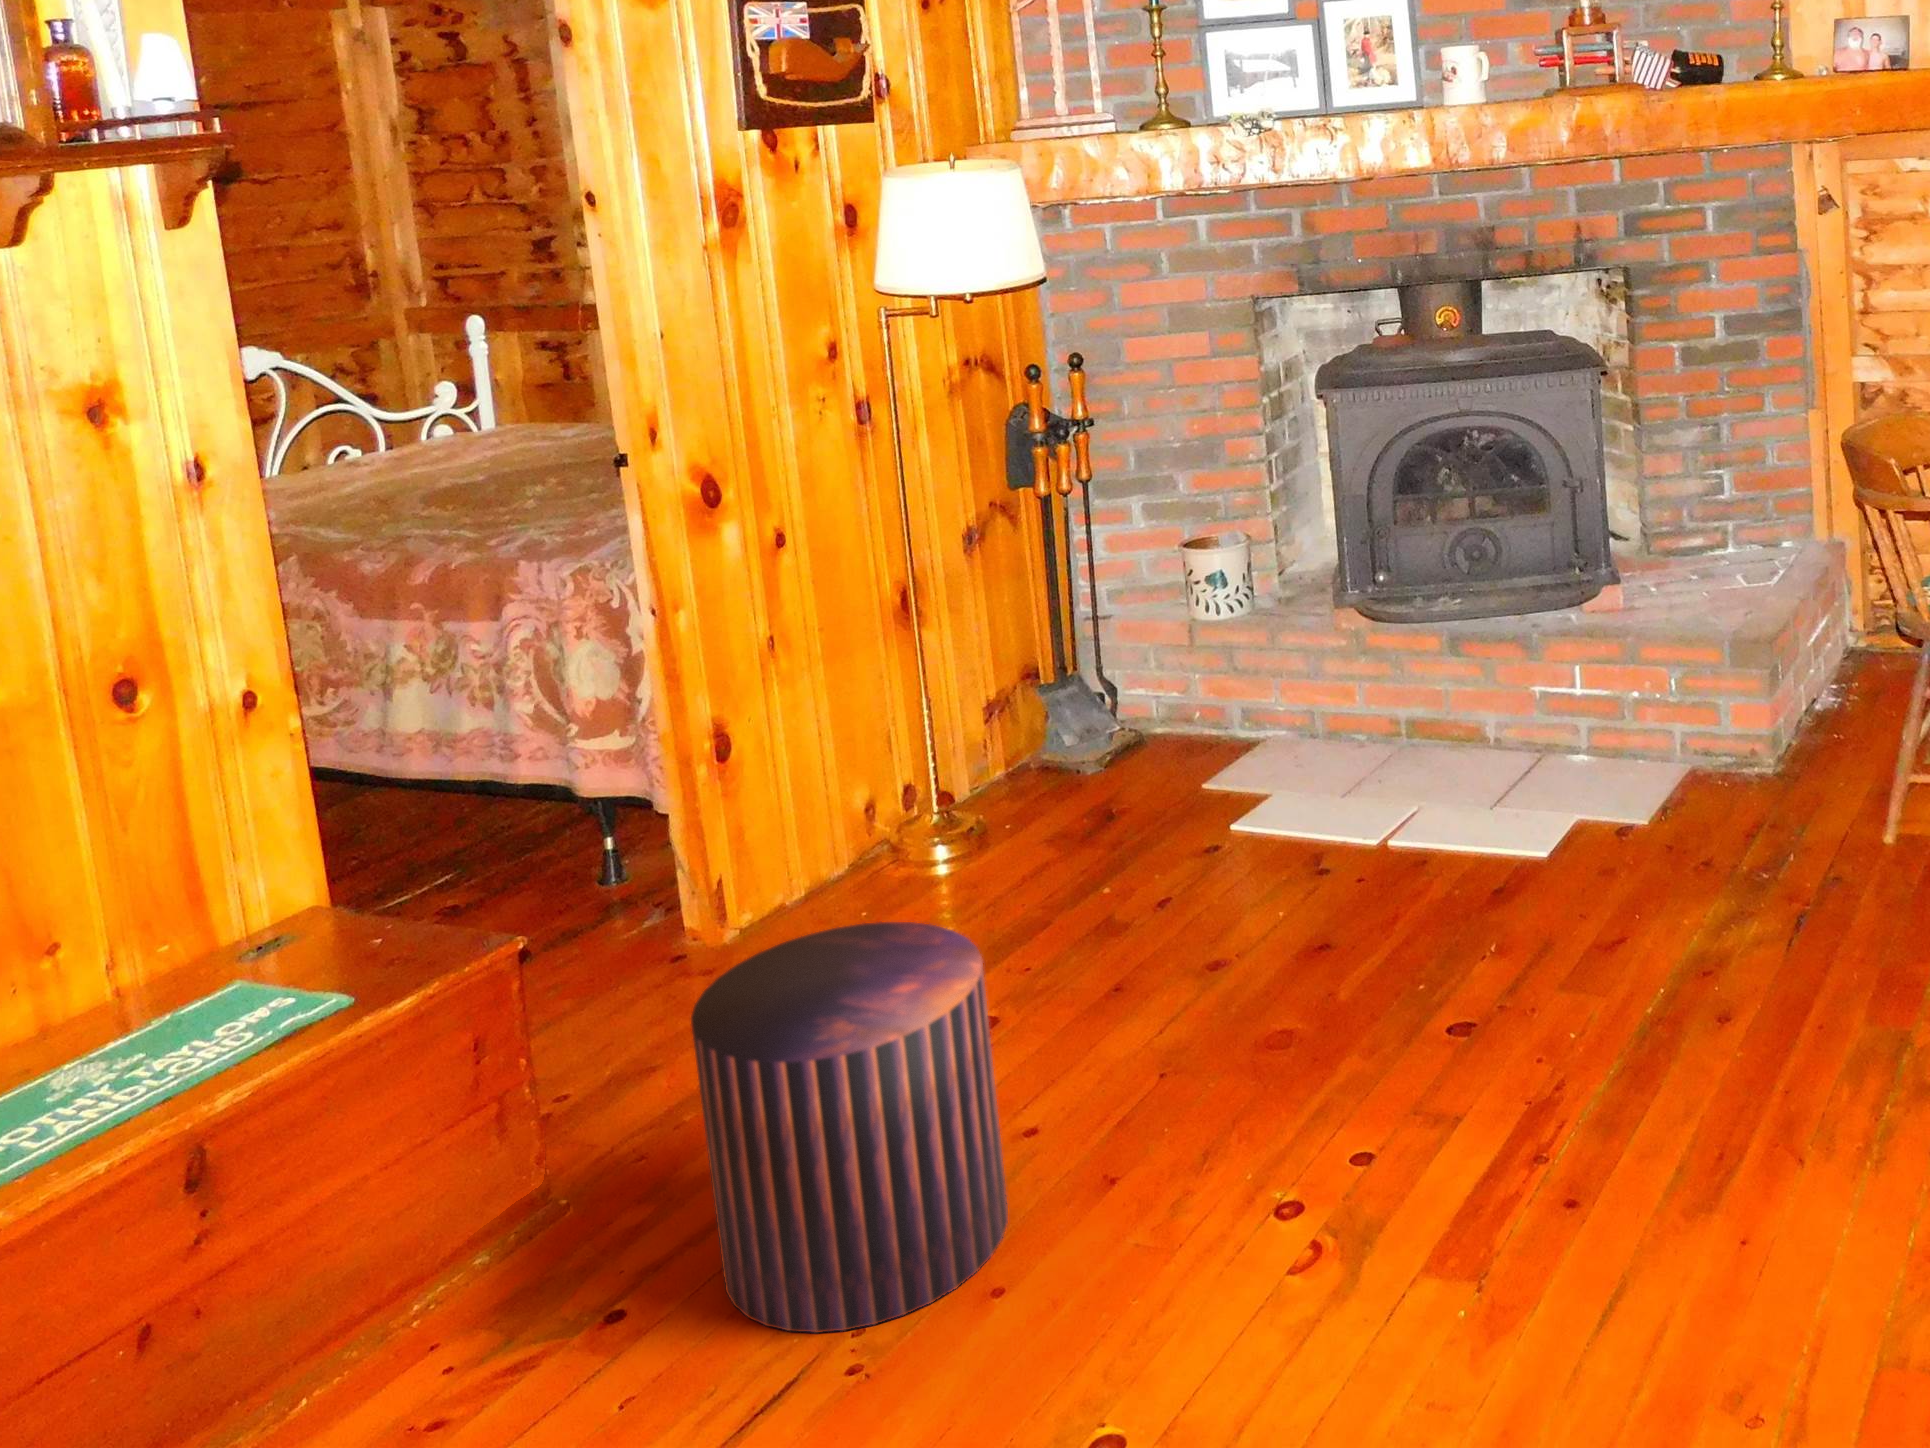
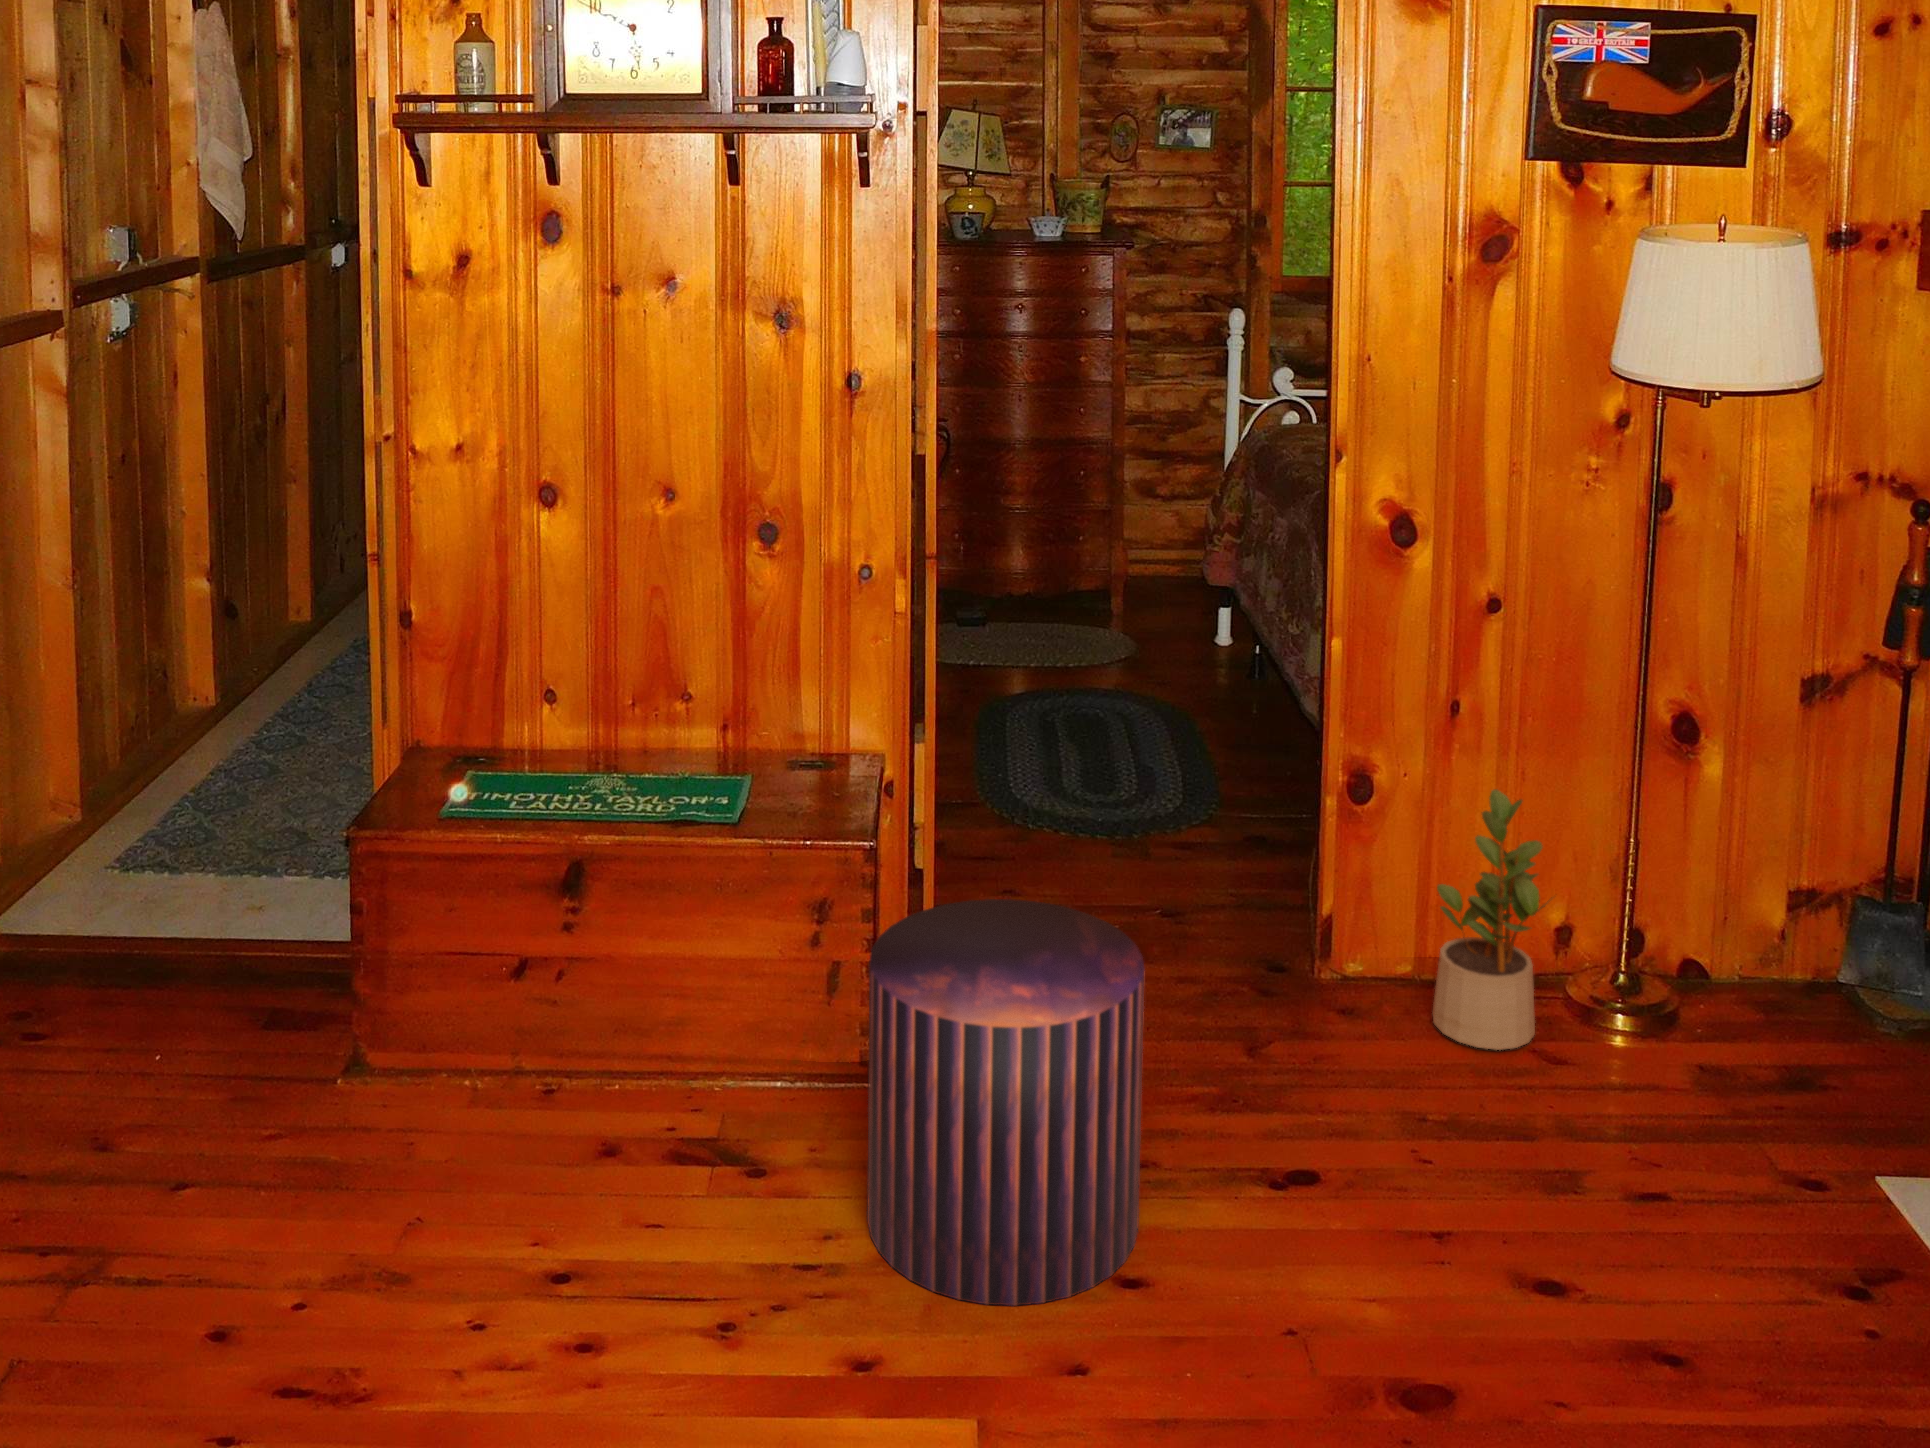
potted plant: none [823,705,938,942] -> present [1433,789,1548,1050]

